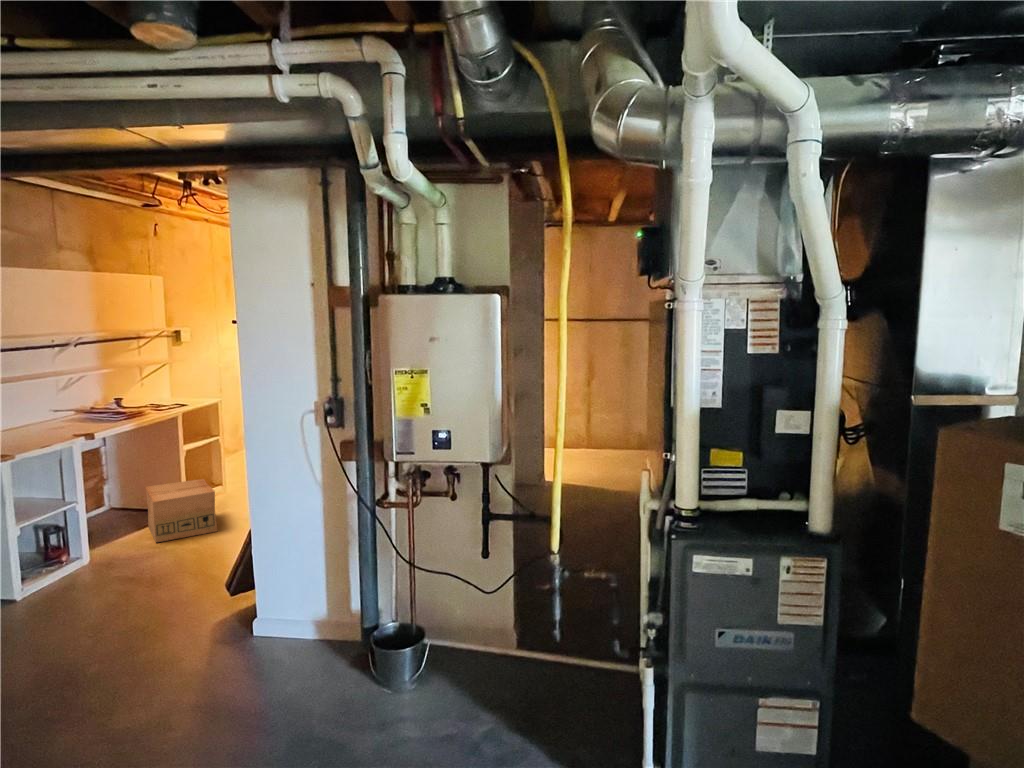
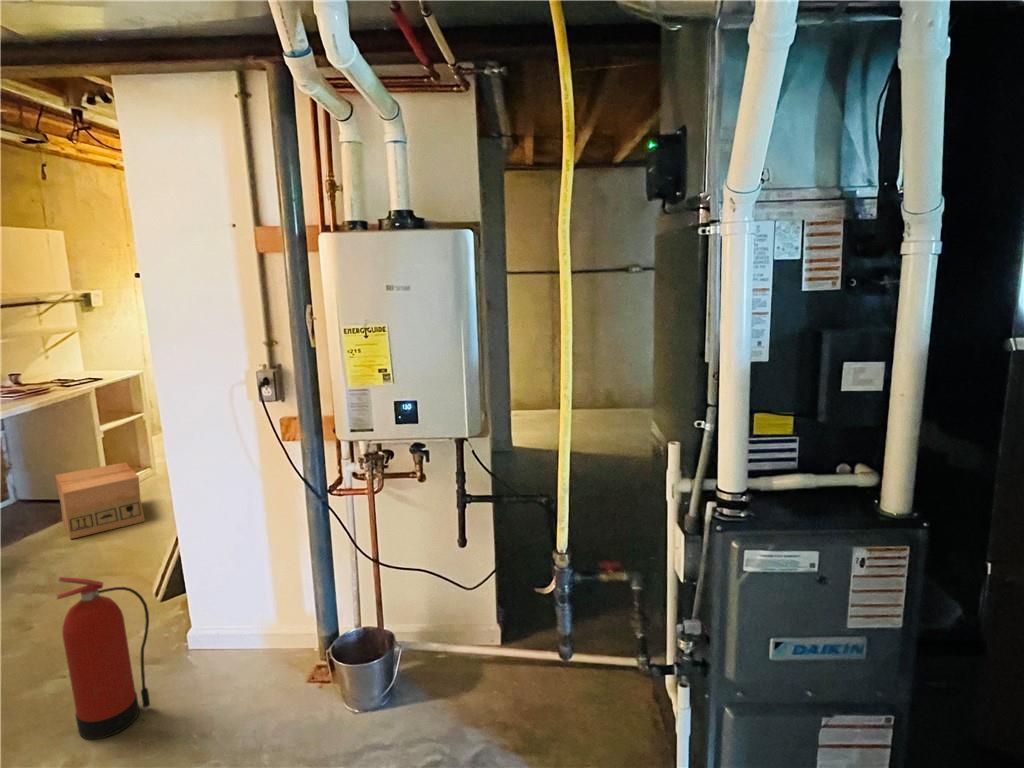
fire extinguisher: none [161,560,228,696] -> present [57,577,150,739]

